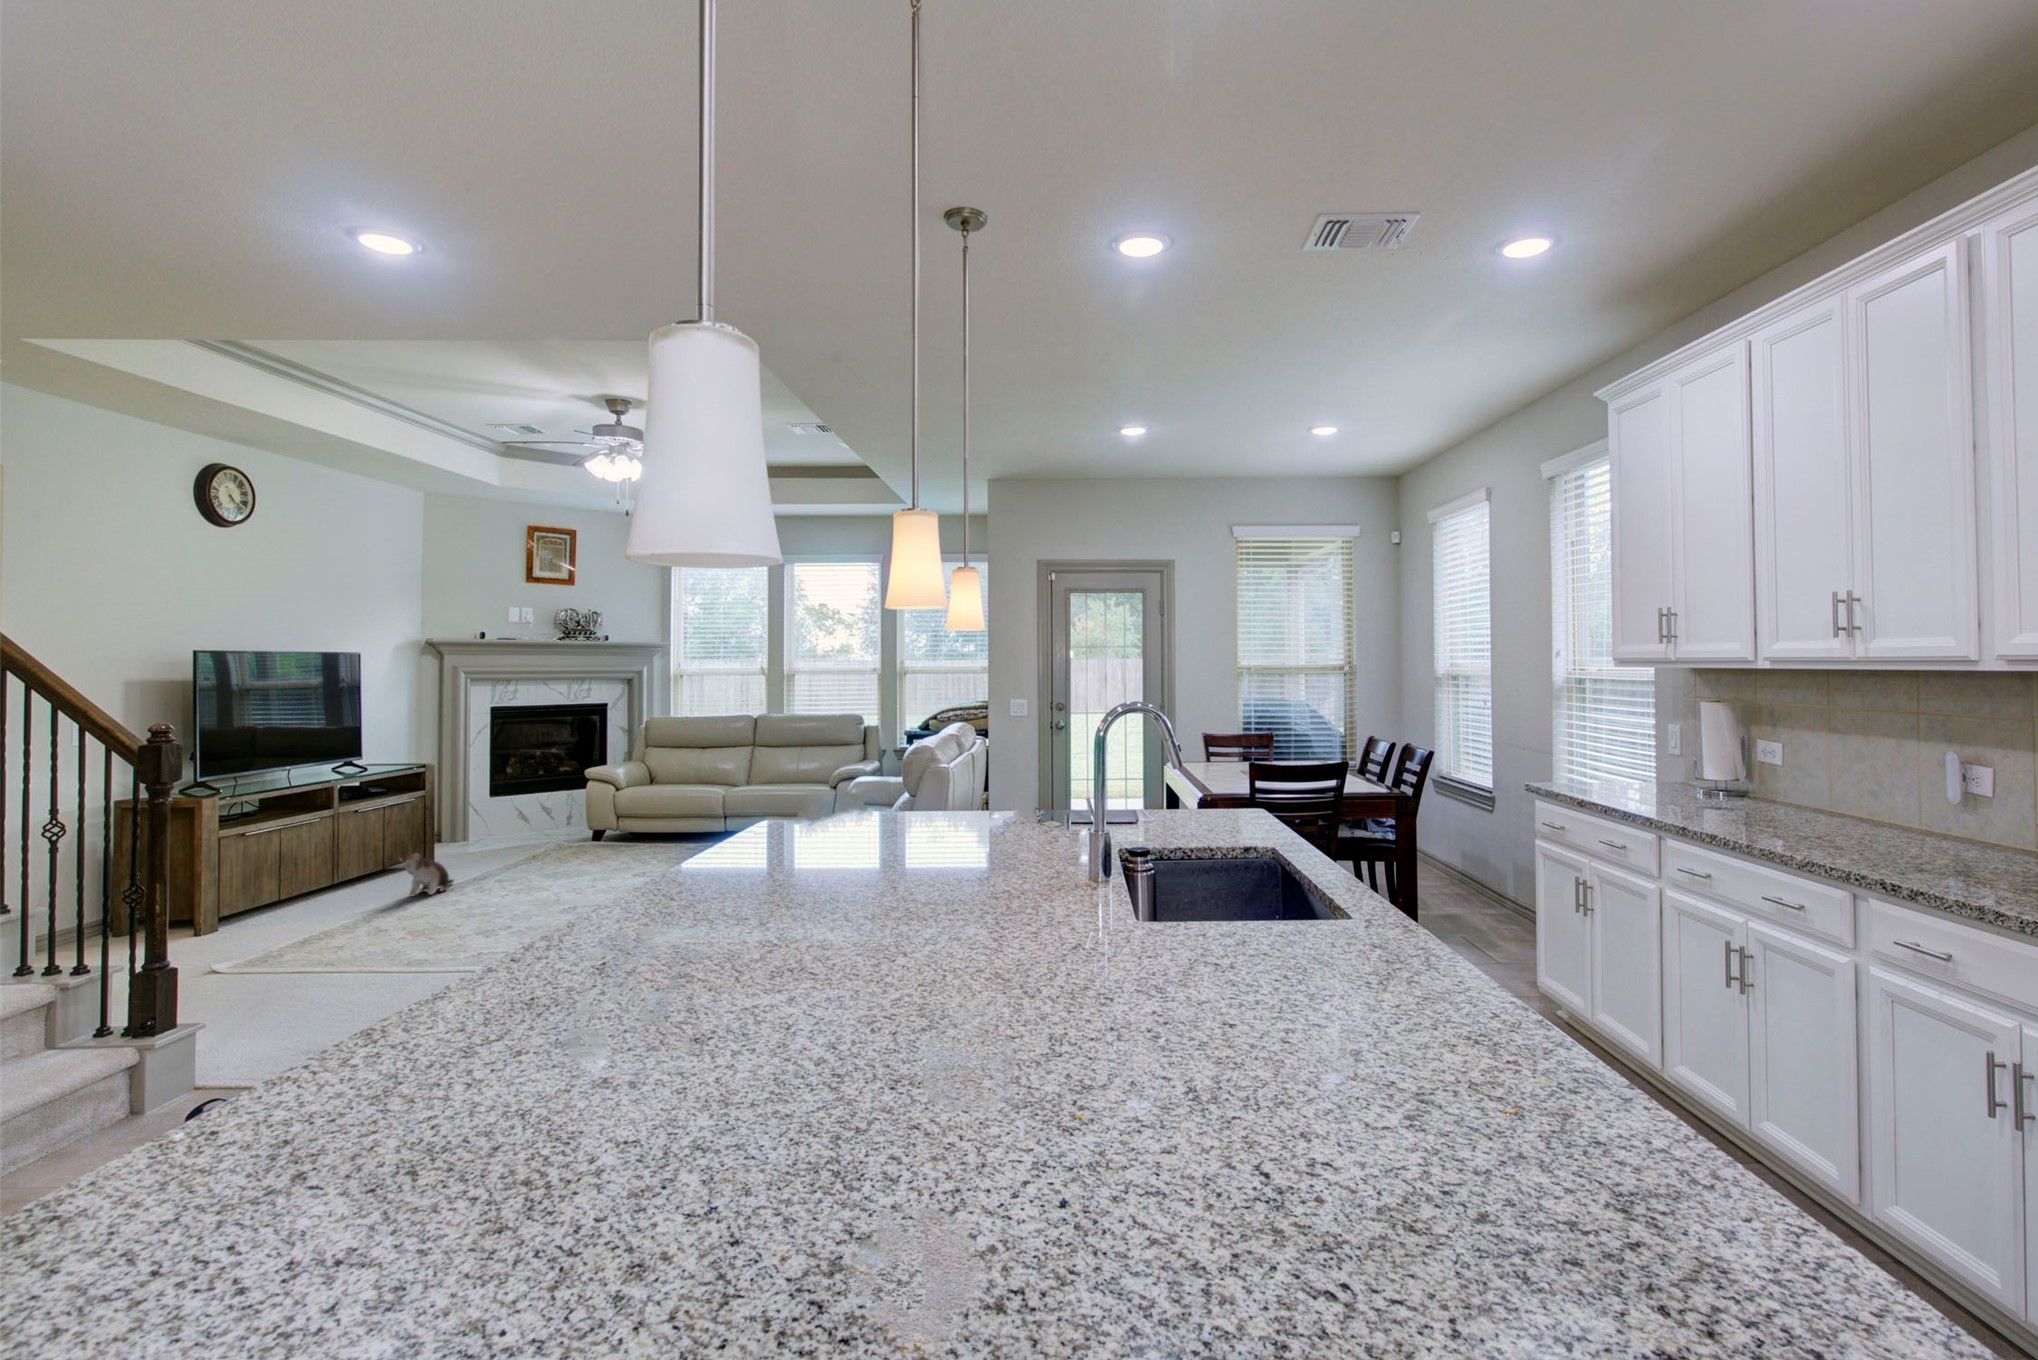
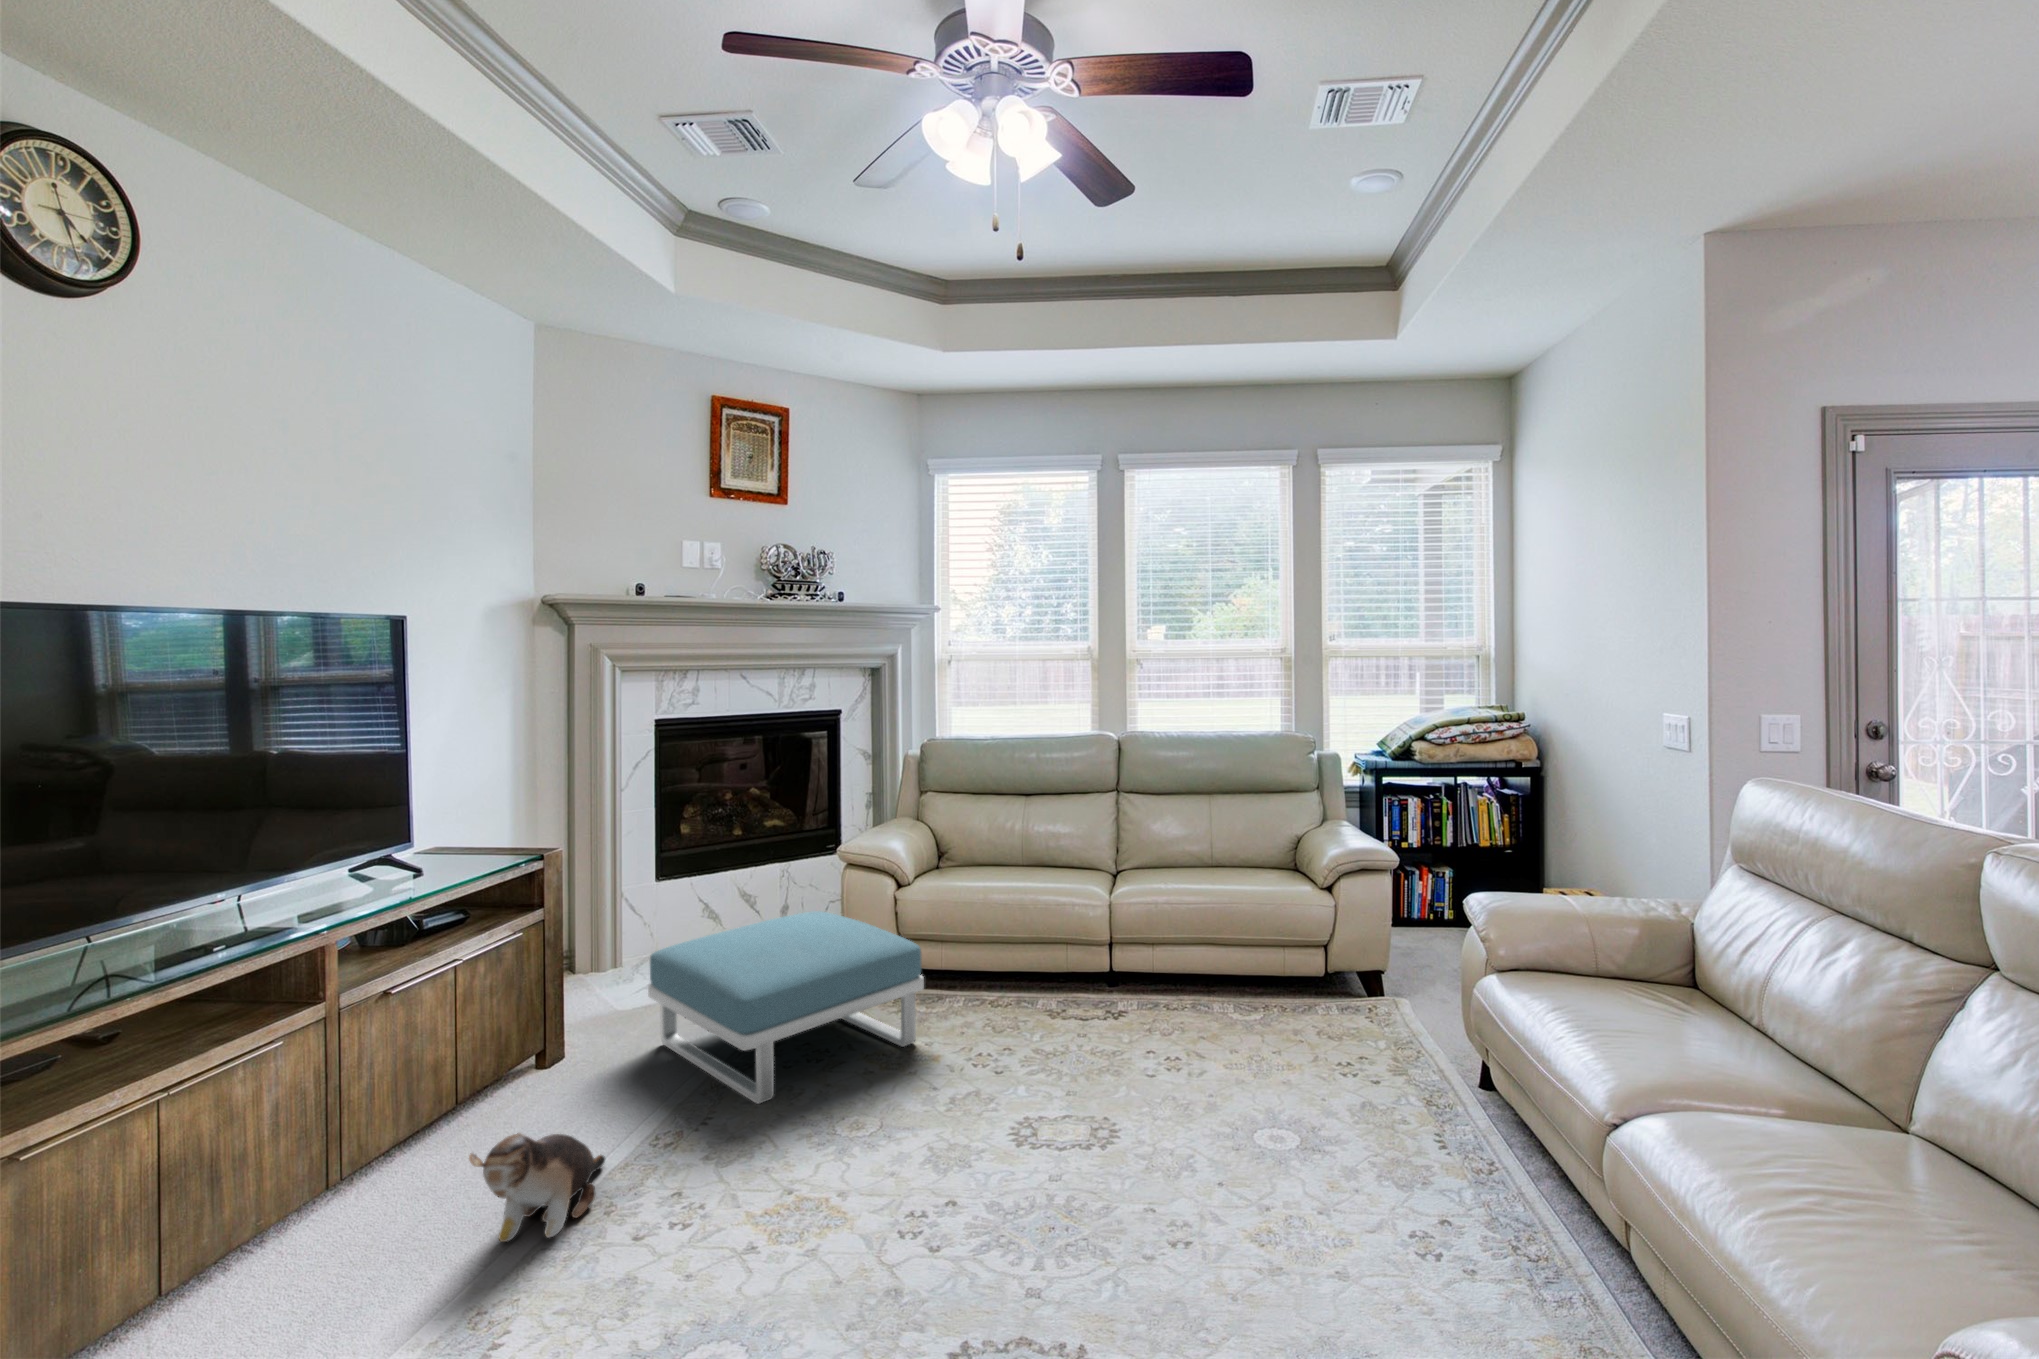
footstool: none [479,802,619,871] -> present [648,911,924,1104]

